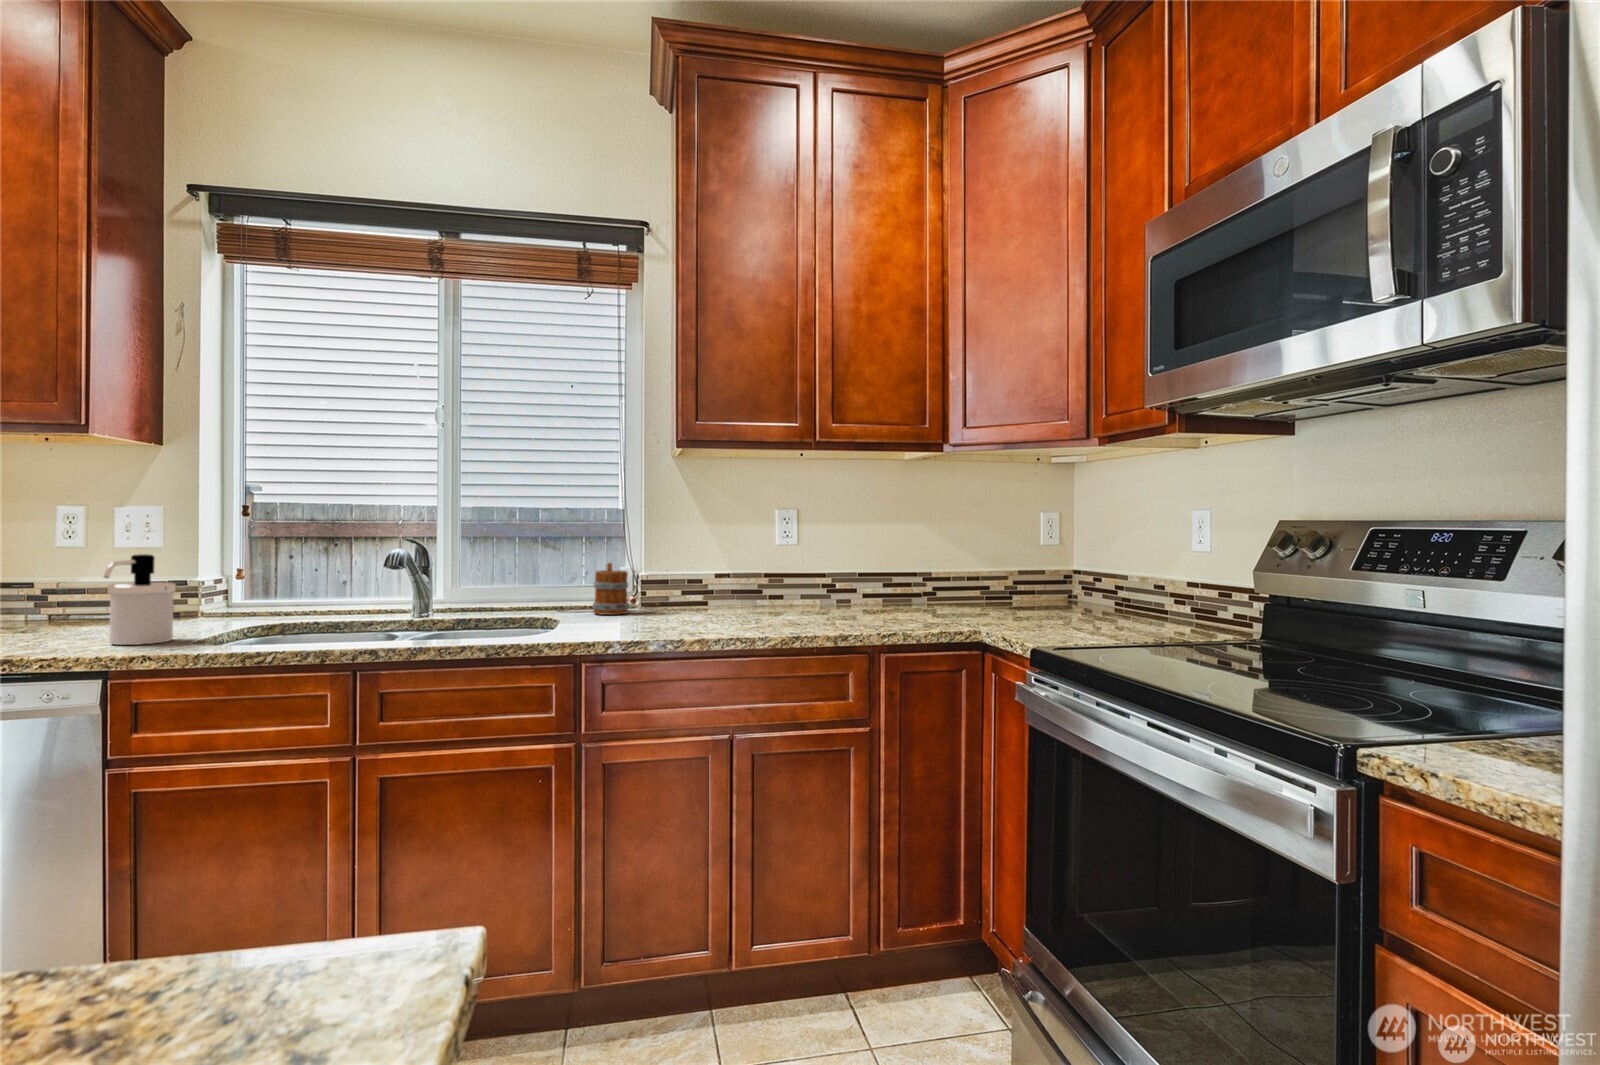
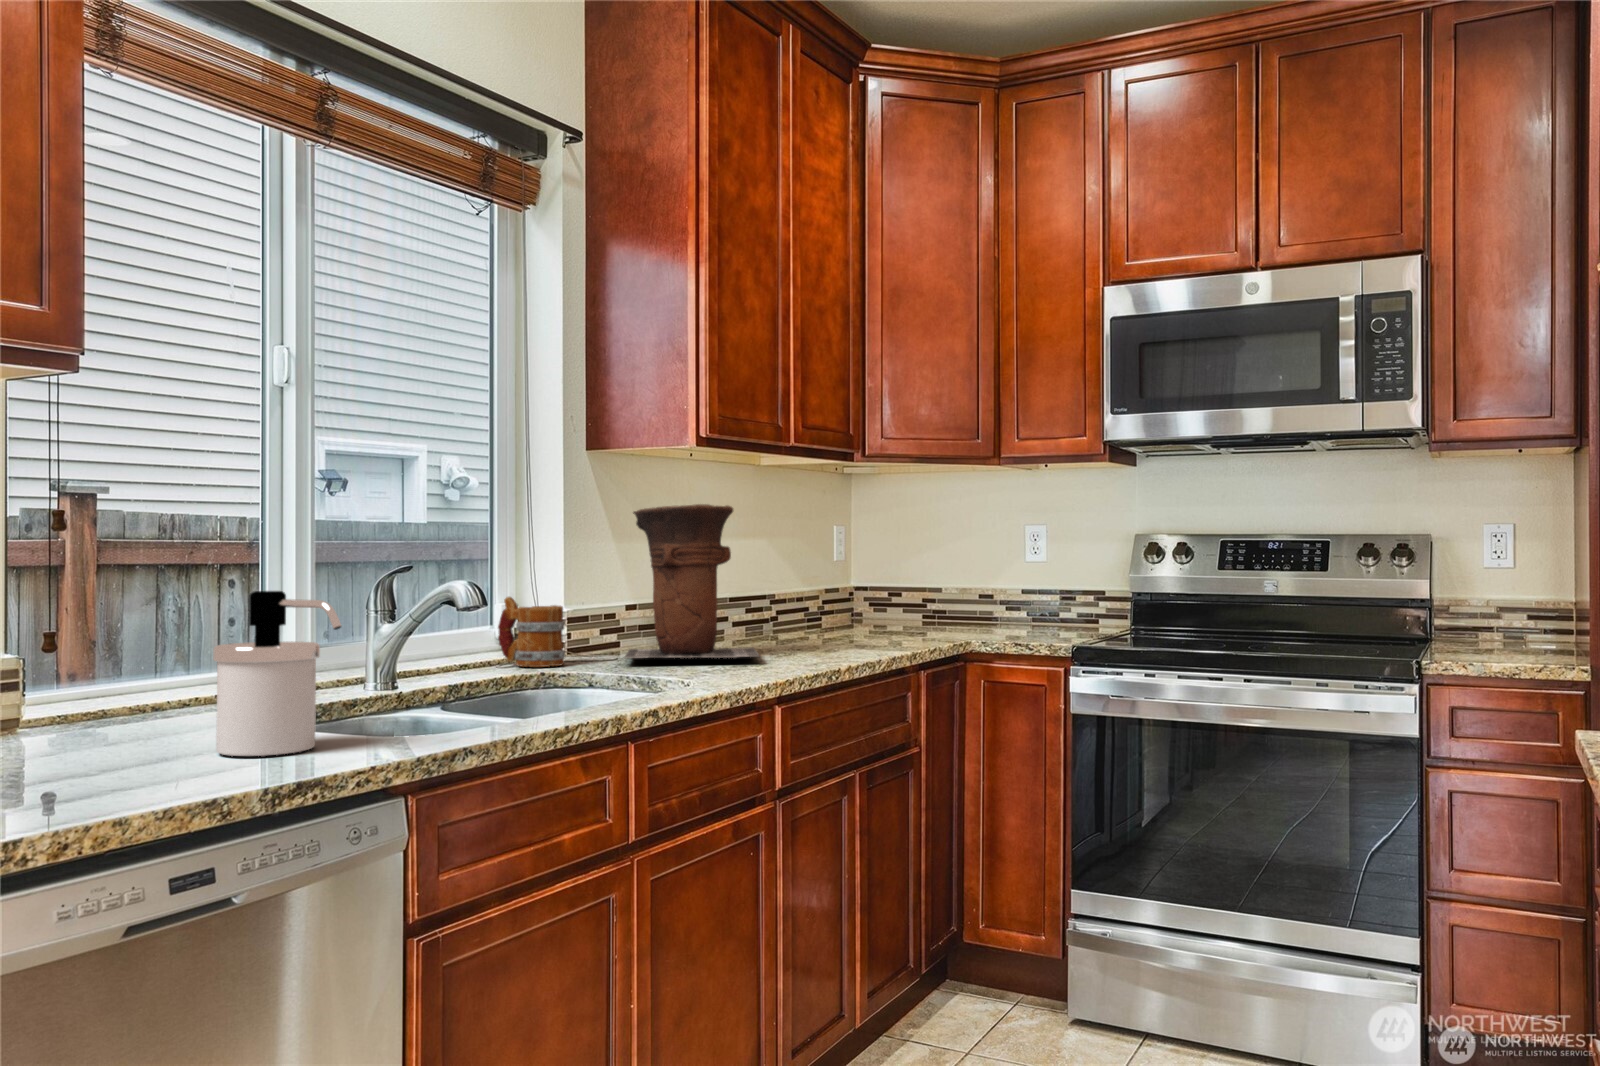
vase: none [625,495,774,624] -> present [625,504,760,661]

